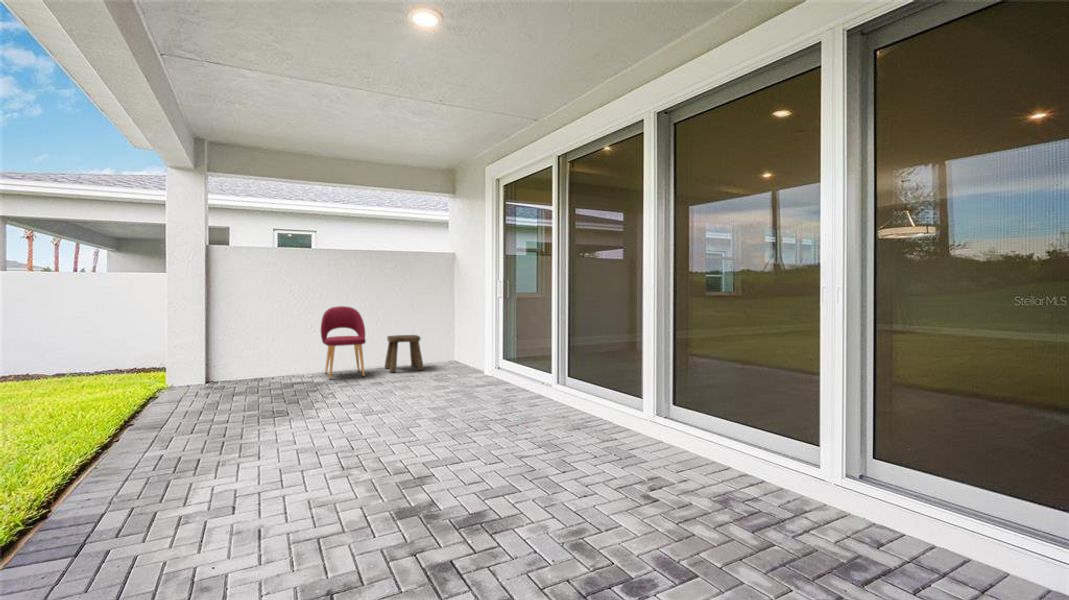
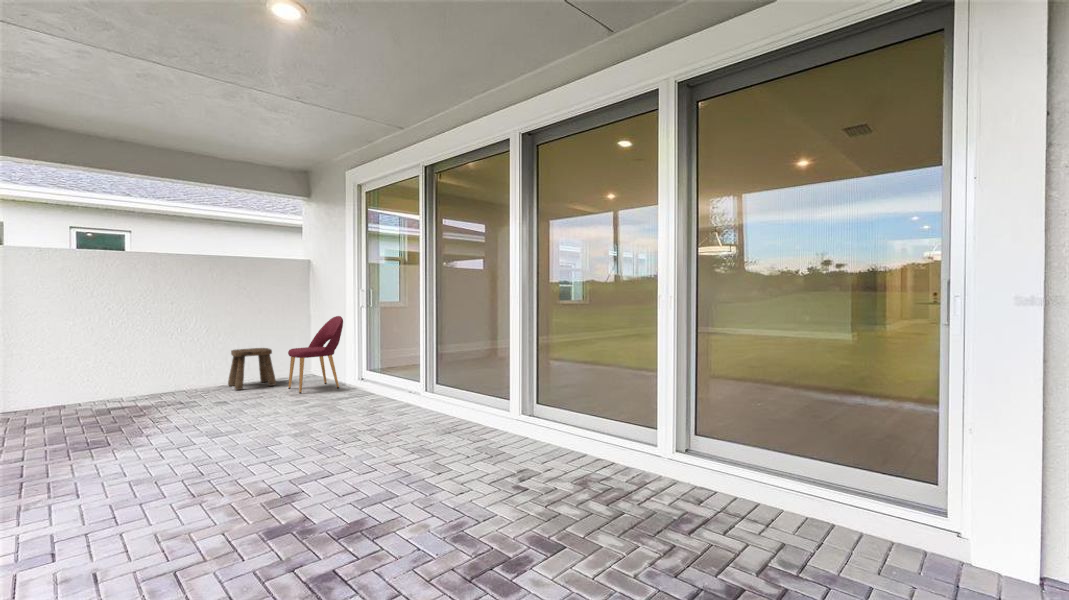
dining chair: present [321,306,366,379] -> present [288,316,343,393]

